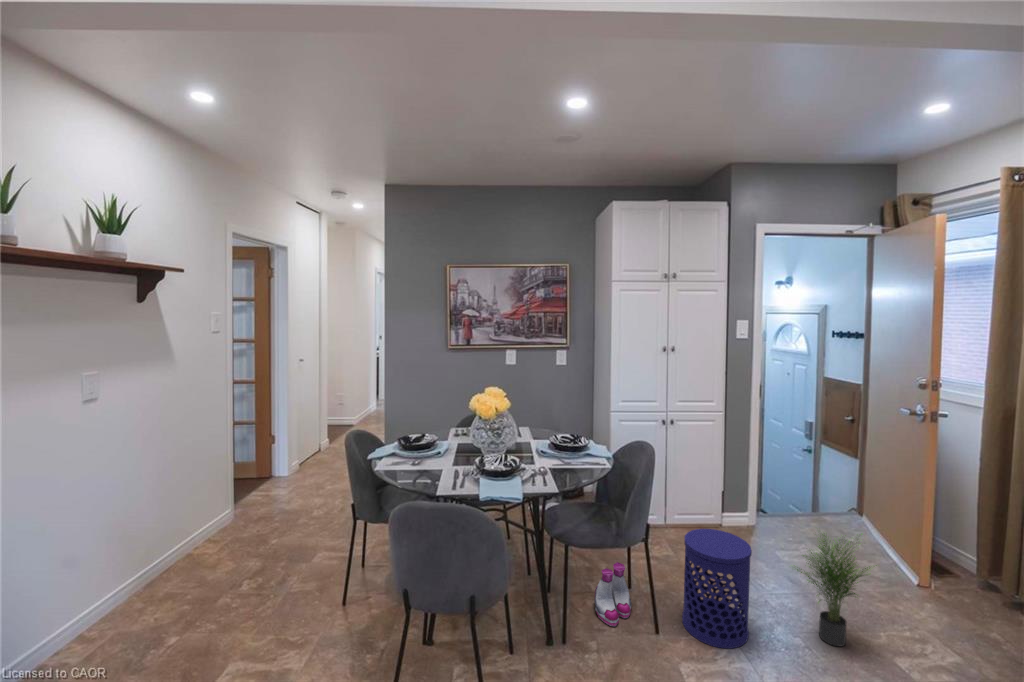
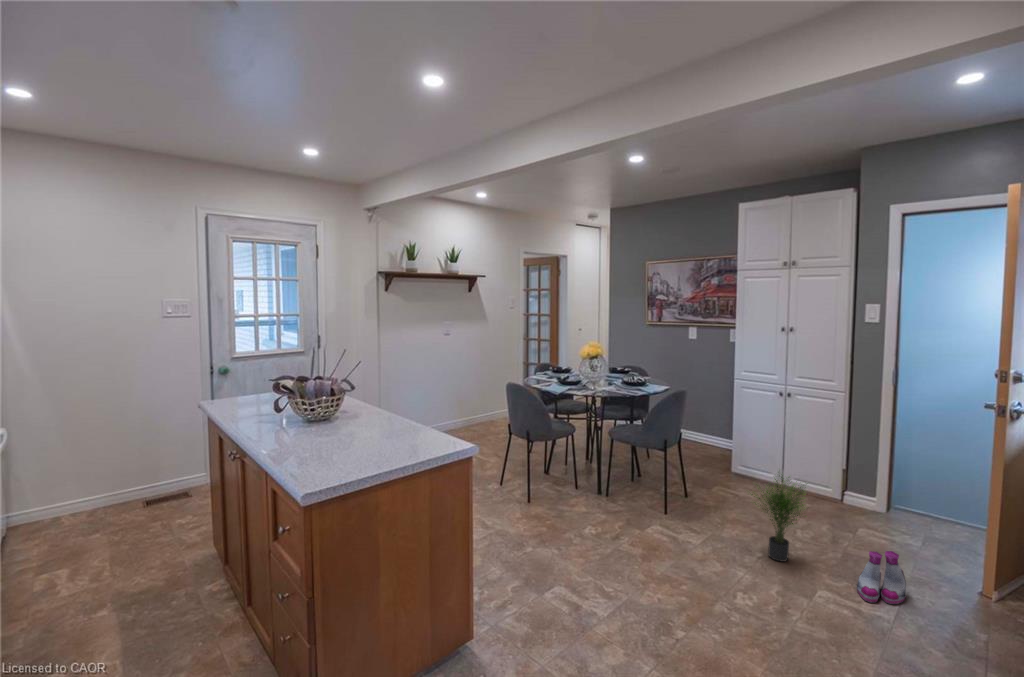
waste bin: present [682,529,752,648] -> none [676,455,728,533]
boots: present [594,562,632,626] -> present [857,551,906,604]

